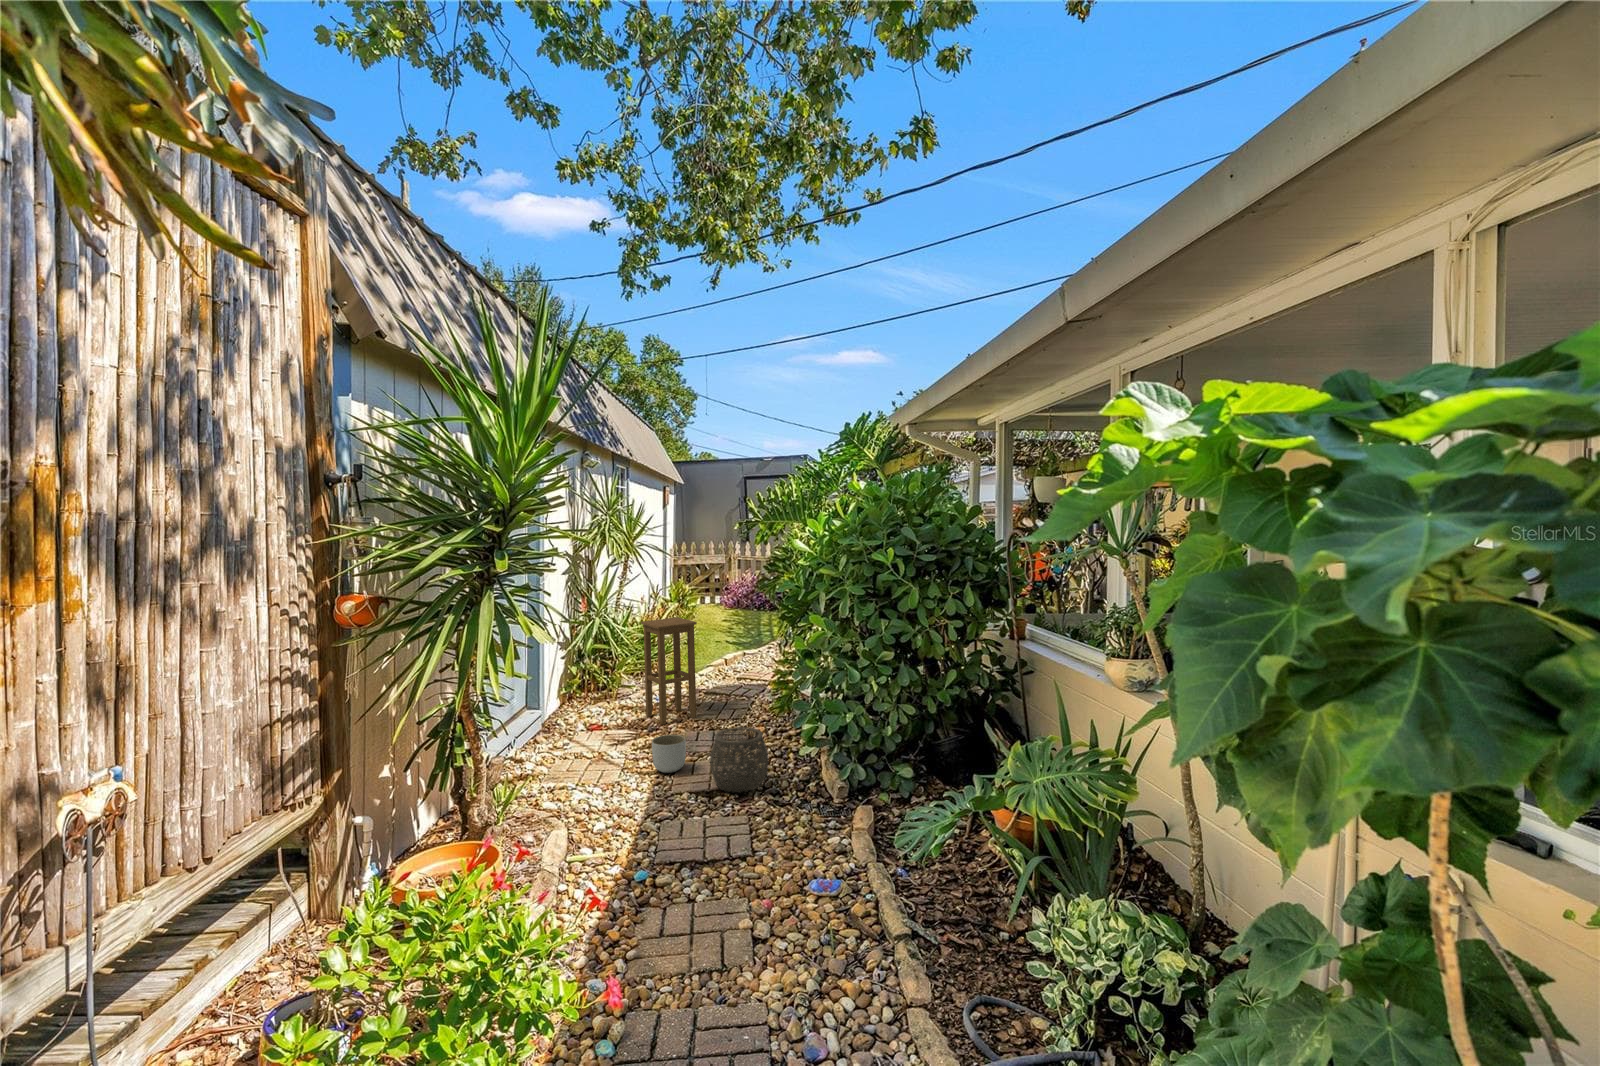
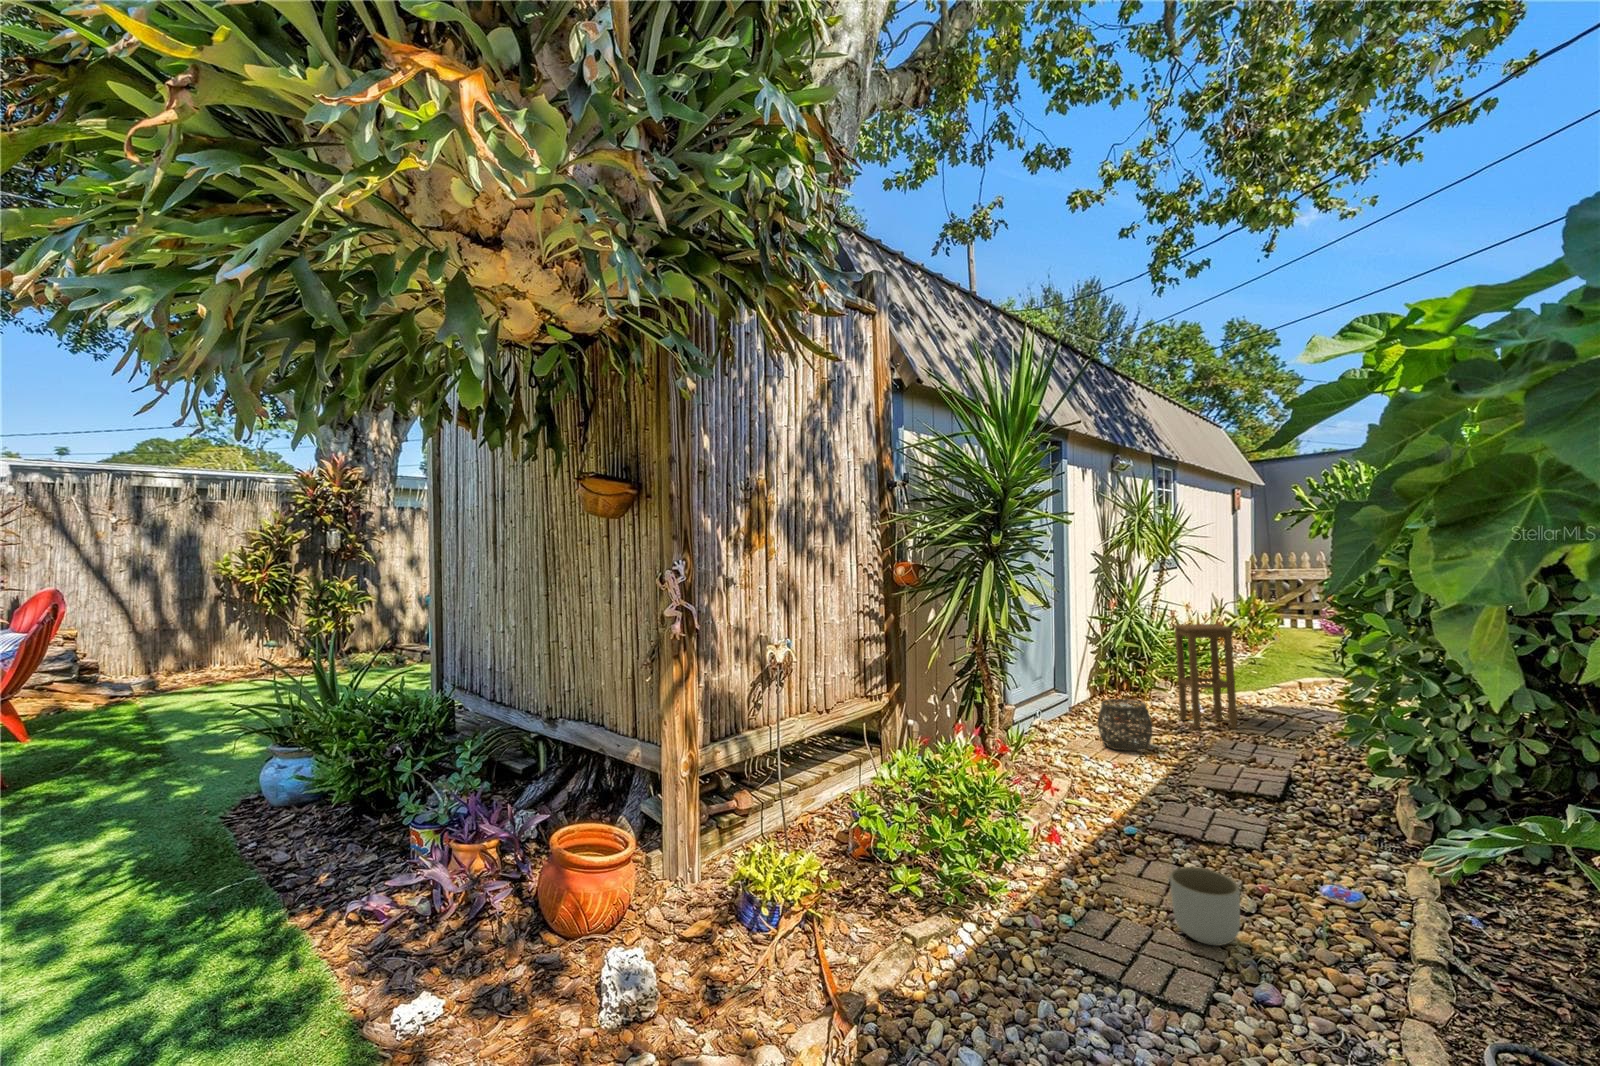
woven basket: present [710,727,769,792] -> present [1098,699,1153,751]
planter: present [652,734,686,773] -> present [1170,867,1240,946]

